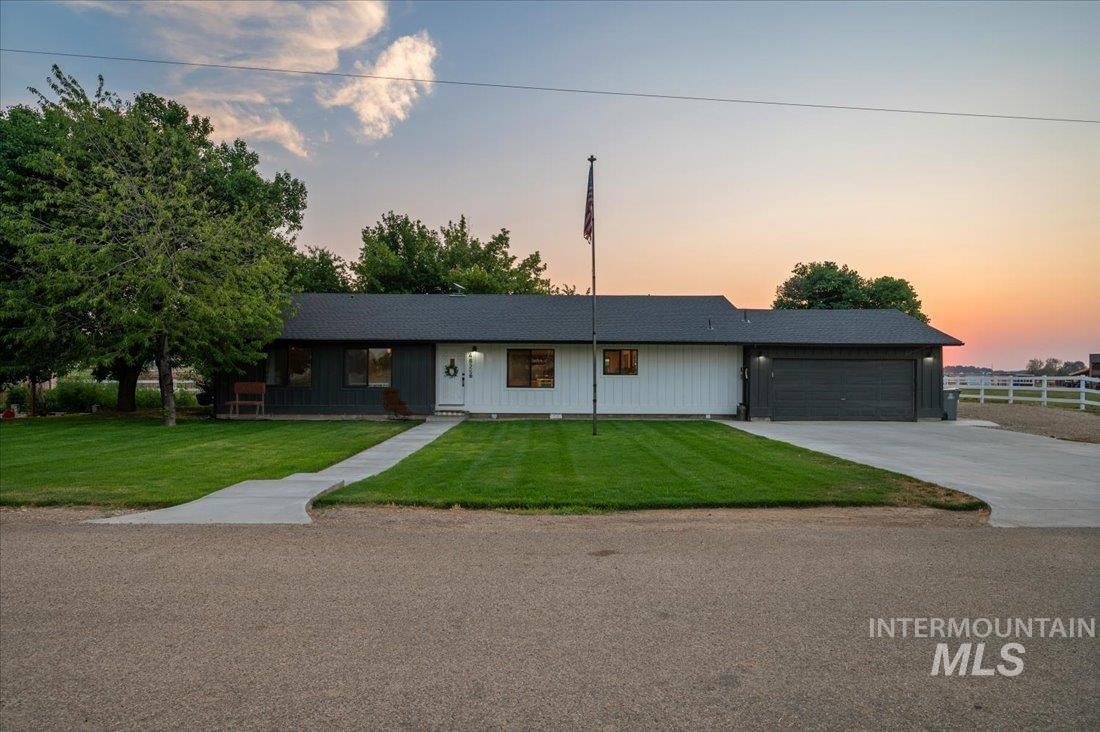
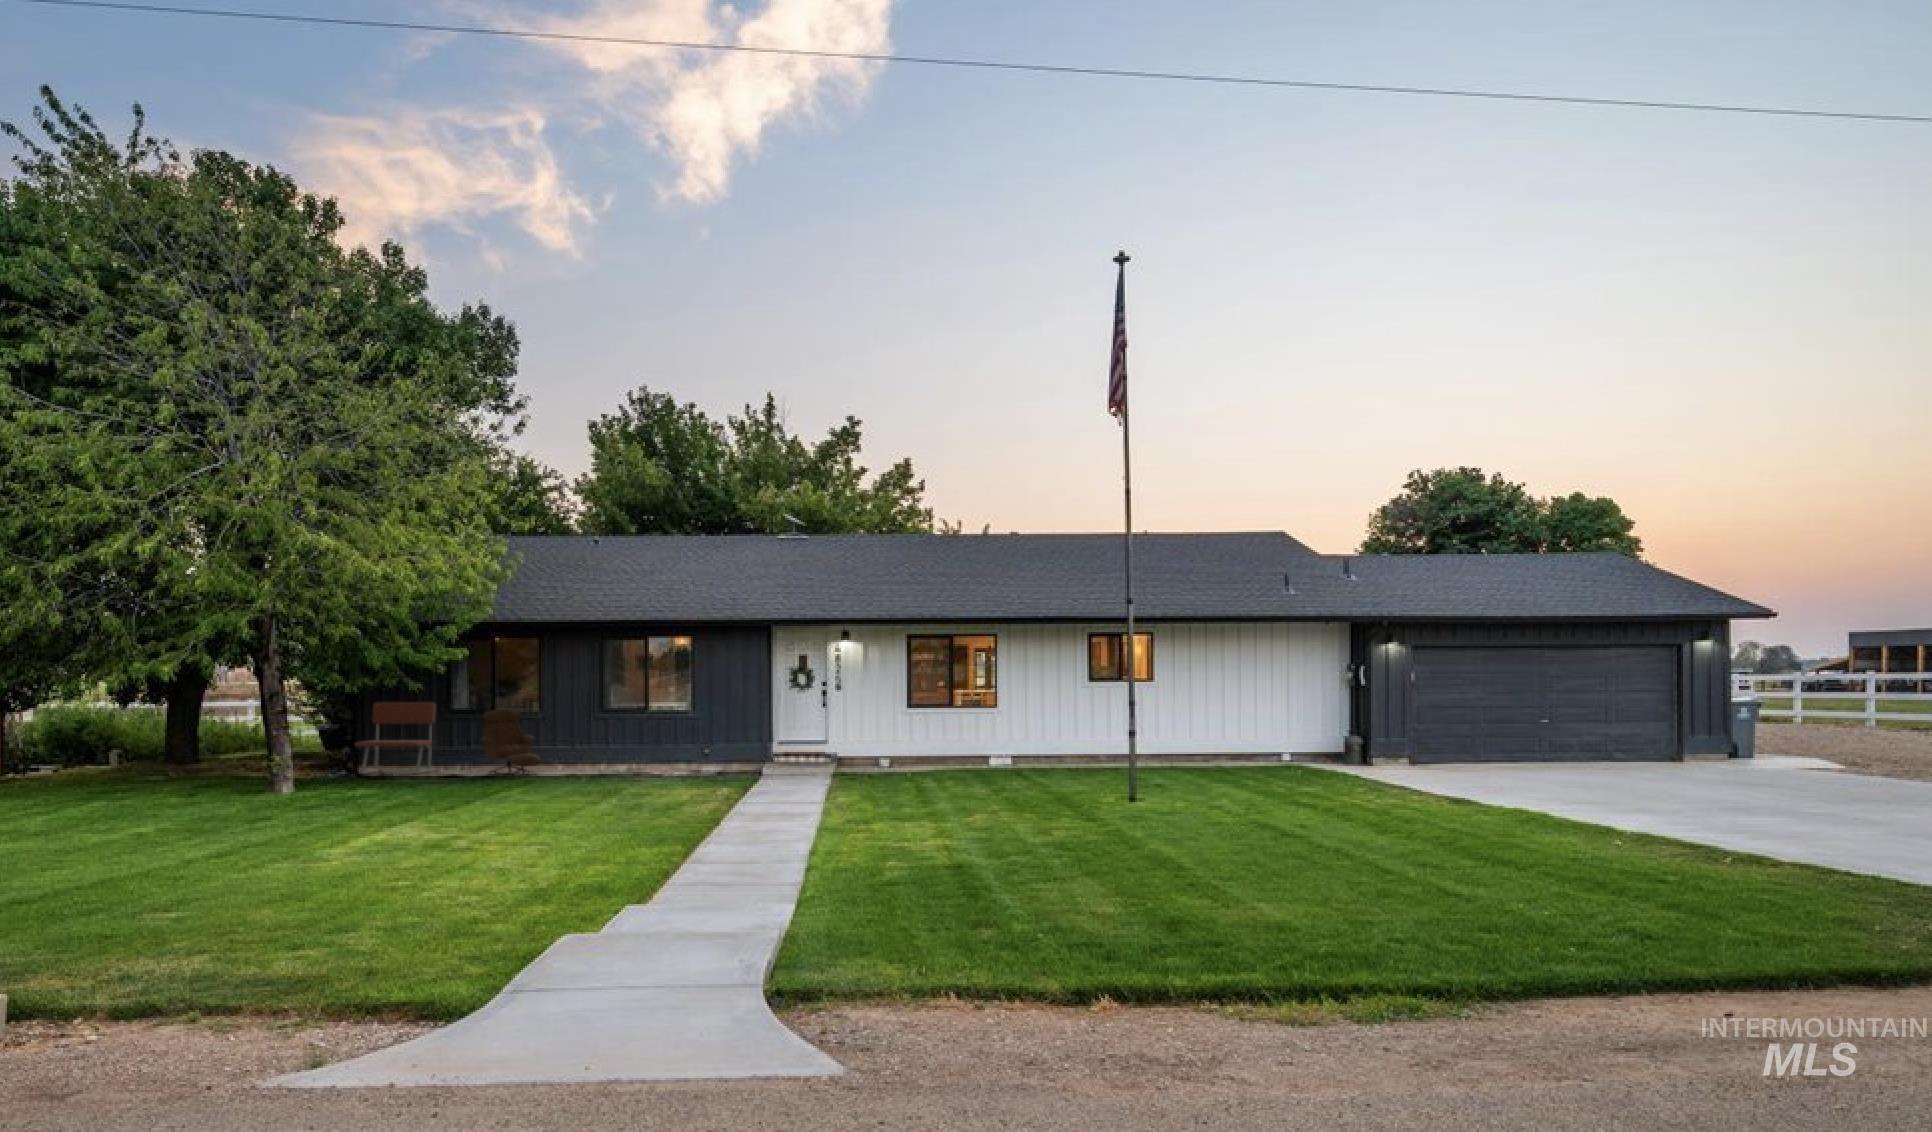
lounge chair: present [382,387,413,419] -> present [482,710,541,774]

